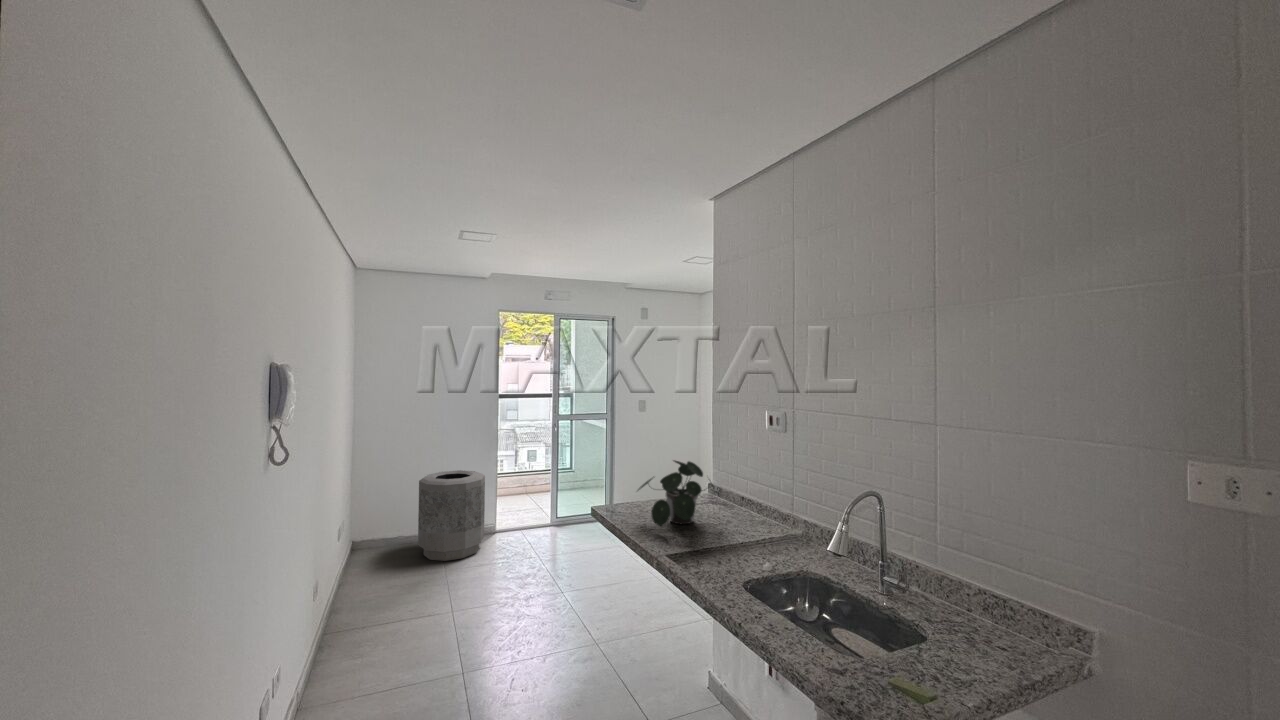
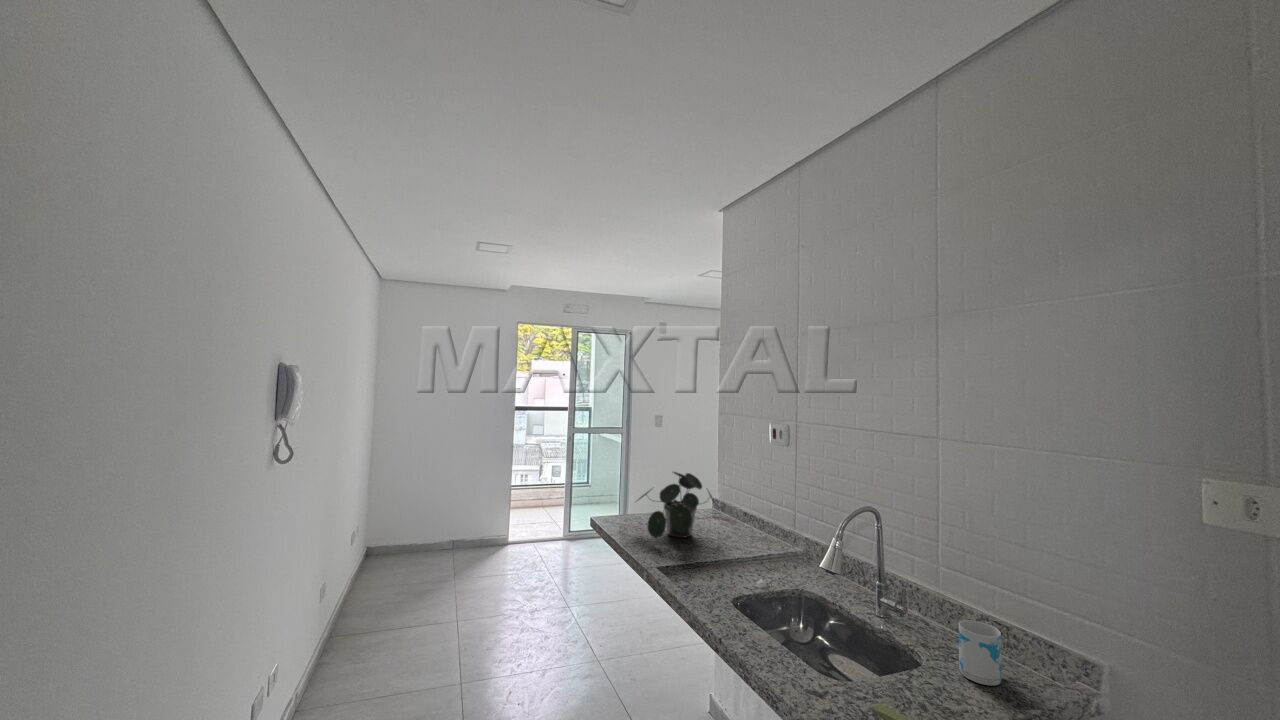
trash can: present [418,470,485,561] -> none [431,481,500,570]
mug: none [962,596,1001,655] -> present [959,620,1001,686]

